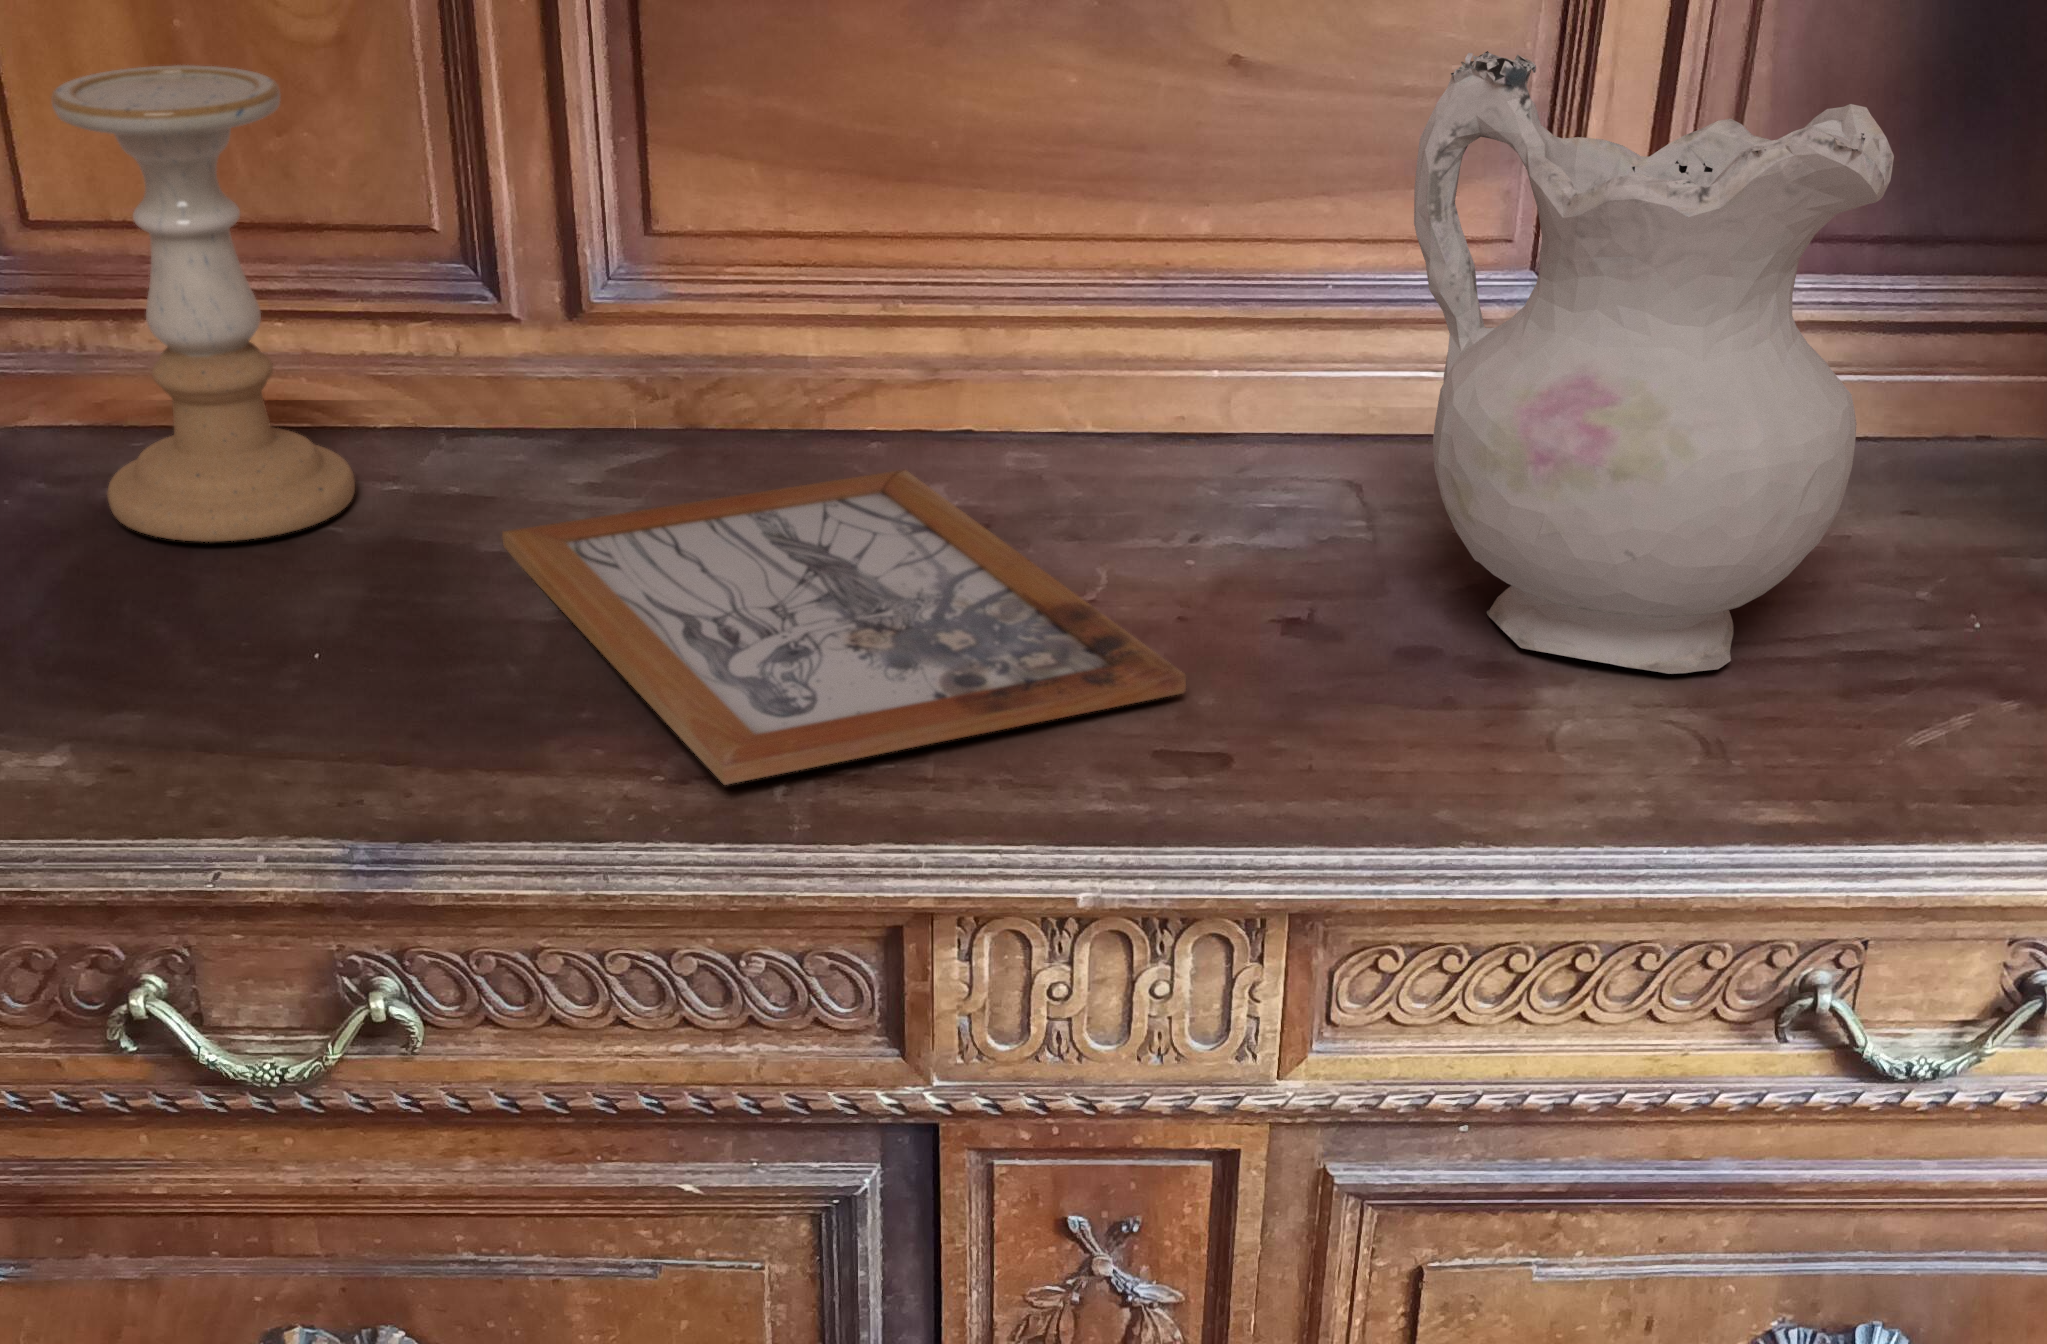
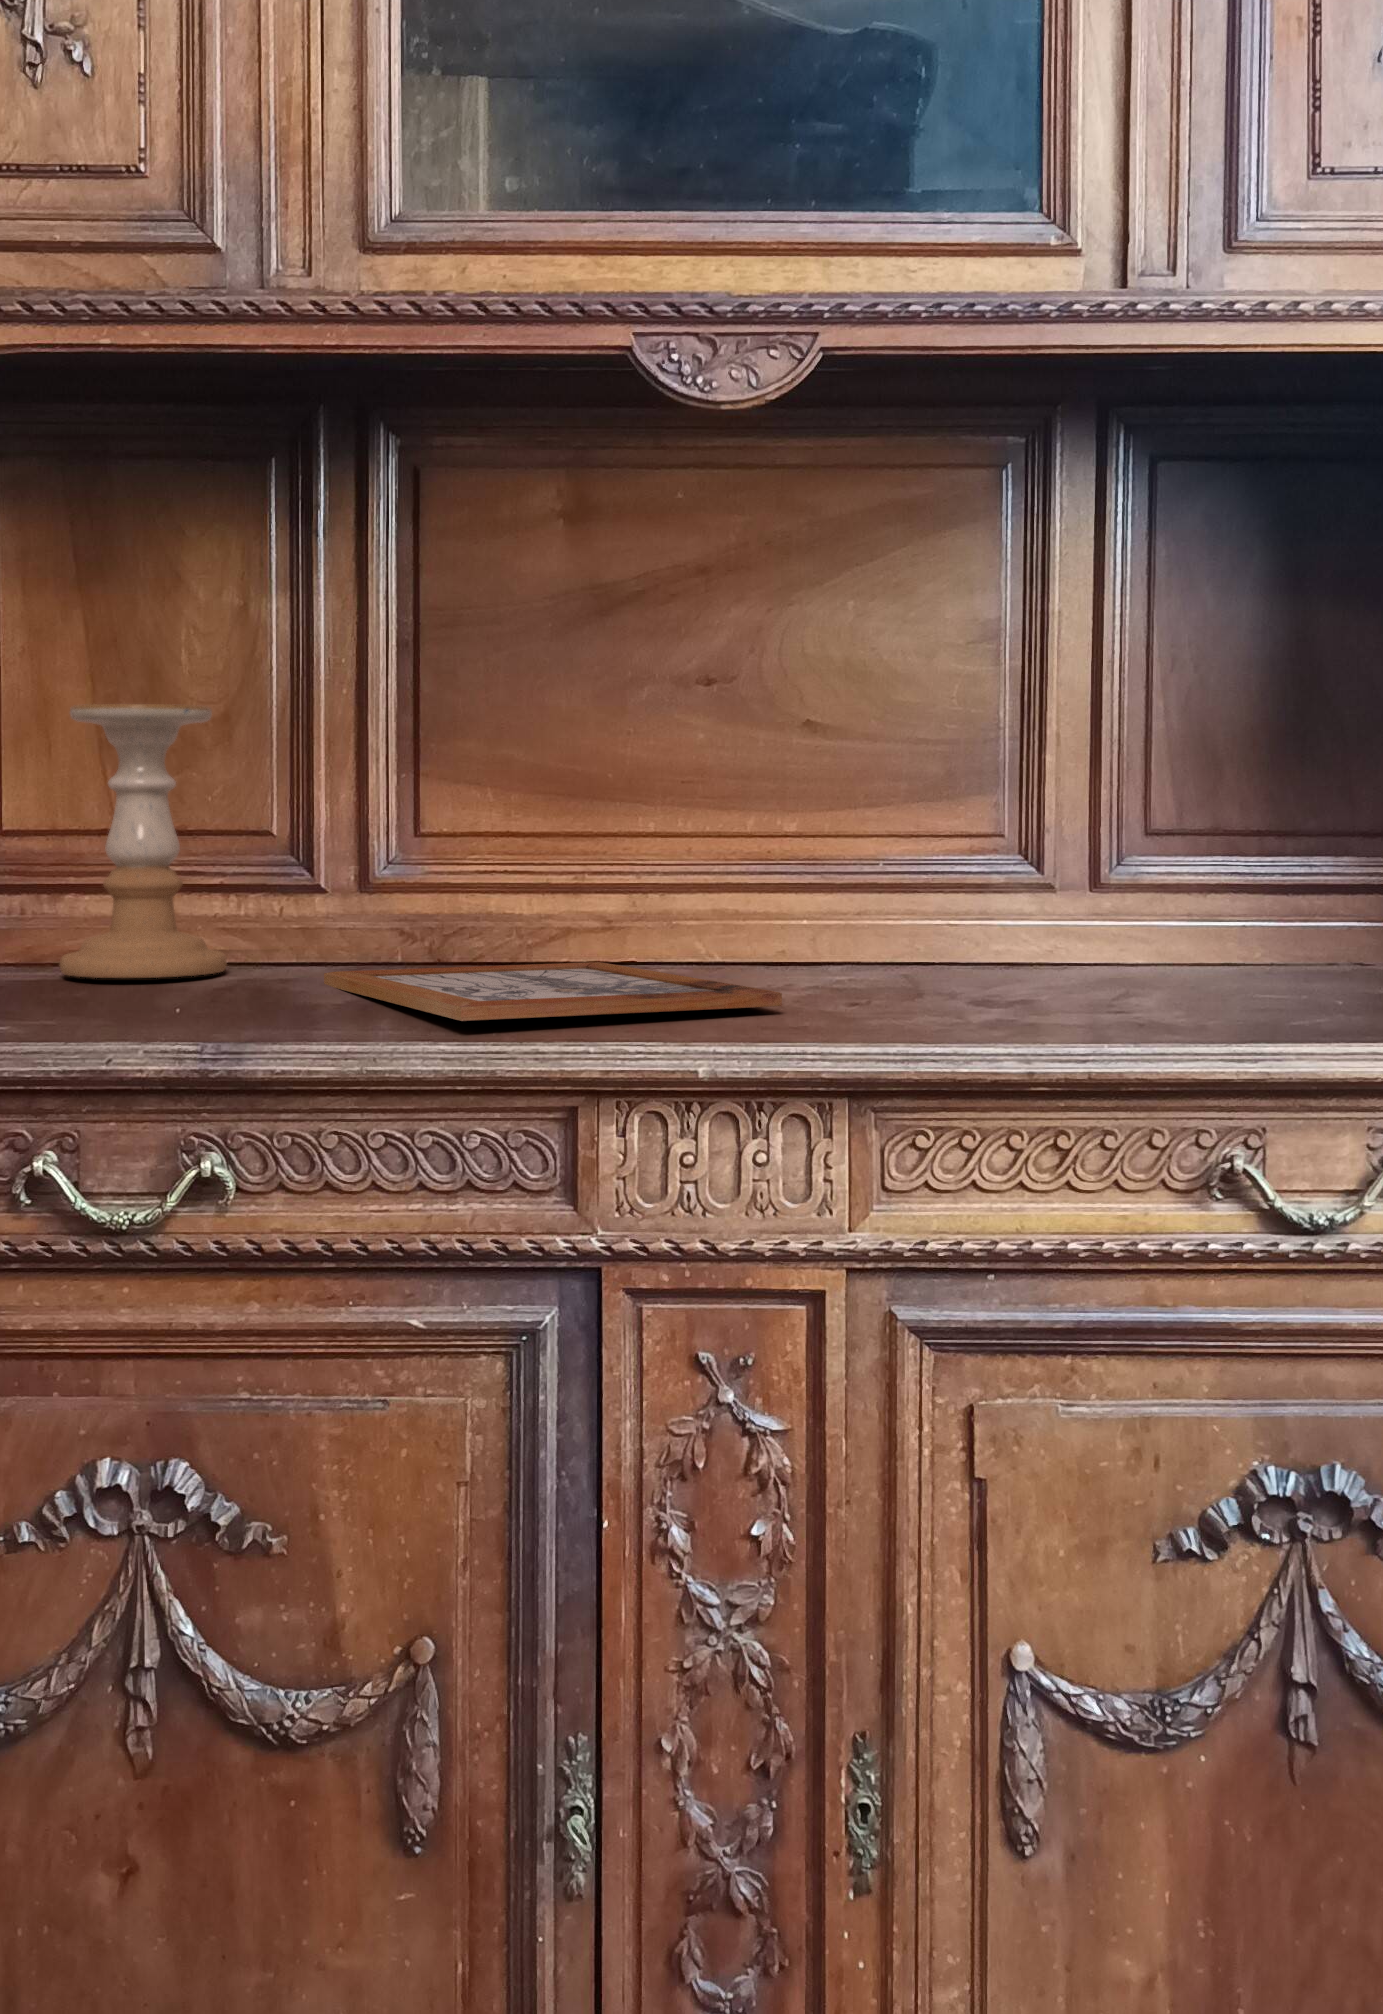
ceramic pitcher: present [1414,51,1894,674] -> none [926,643,1224,1002]

